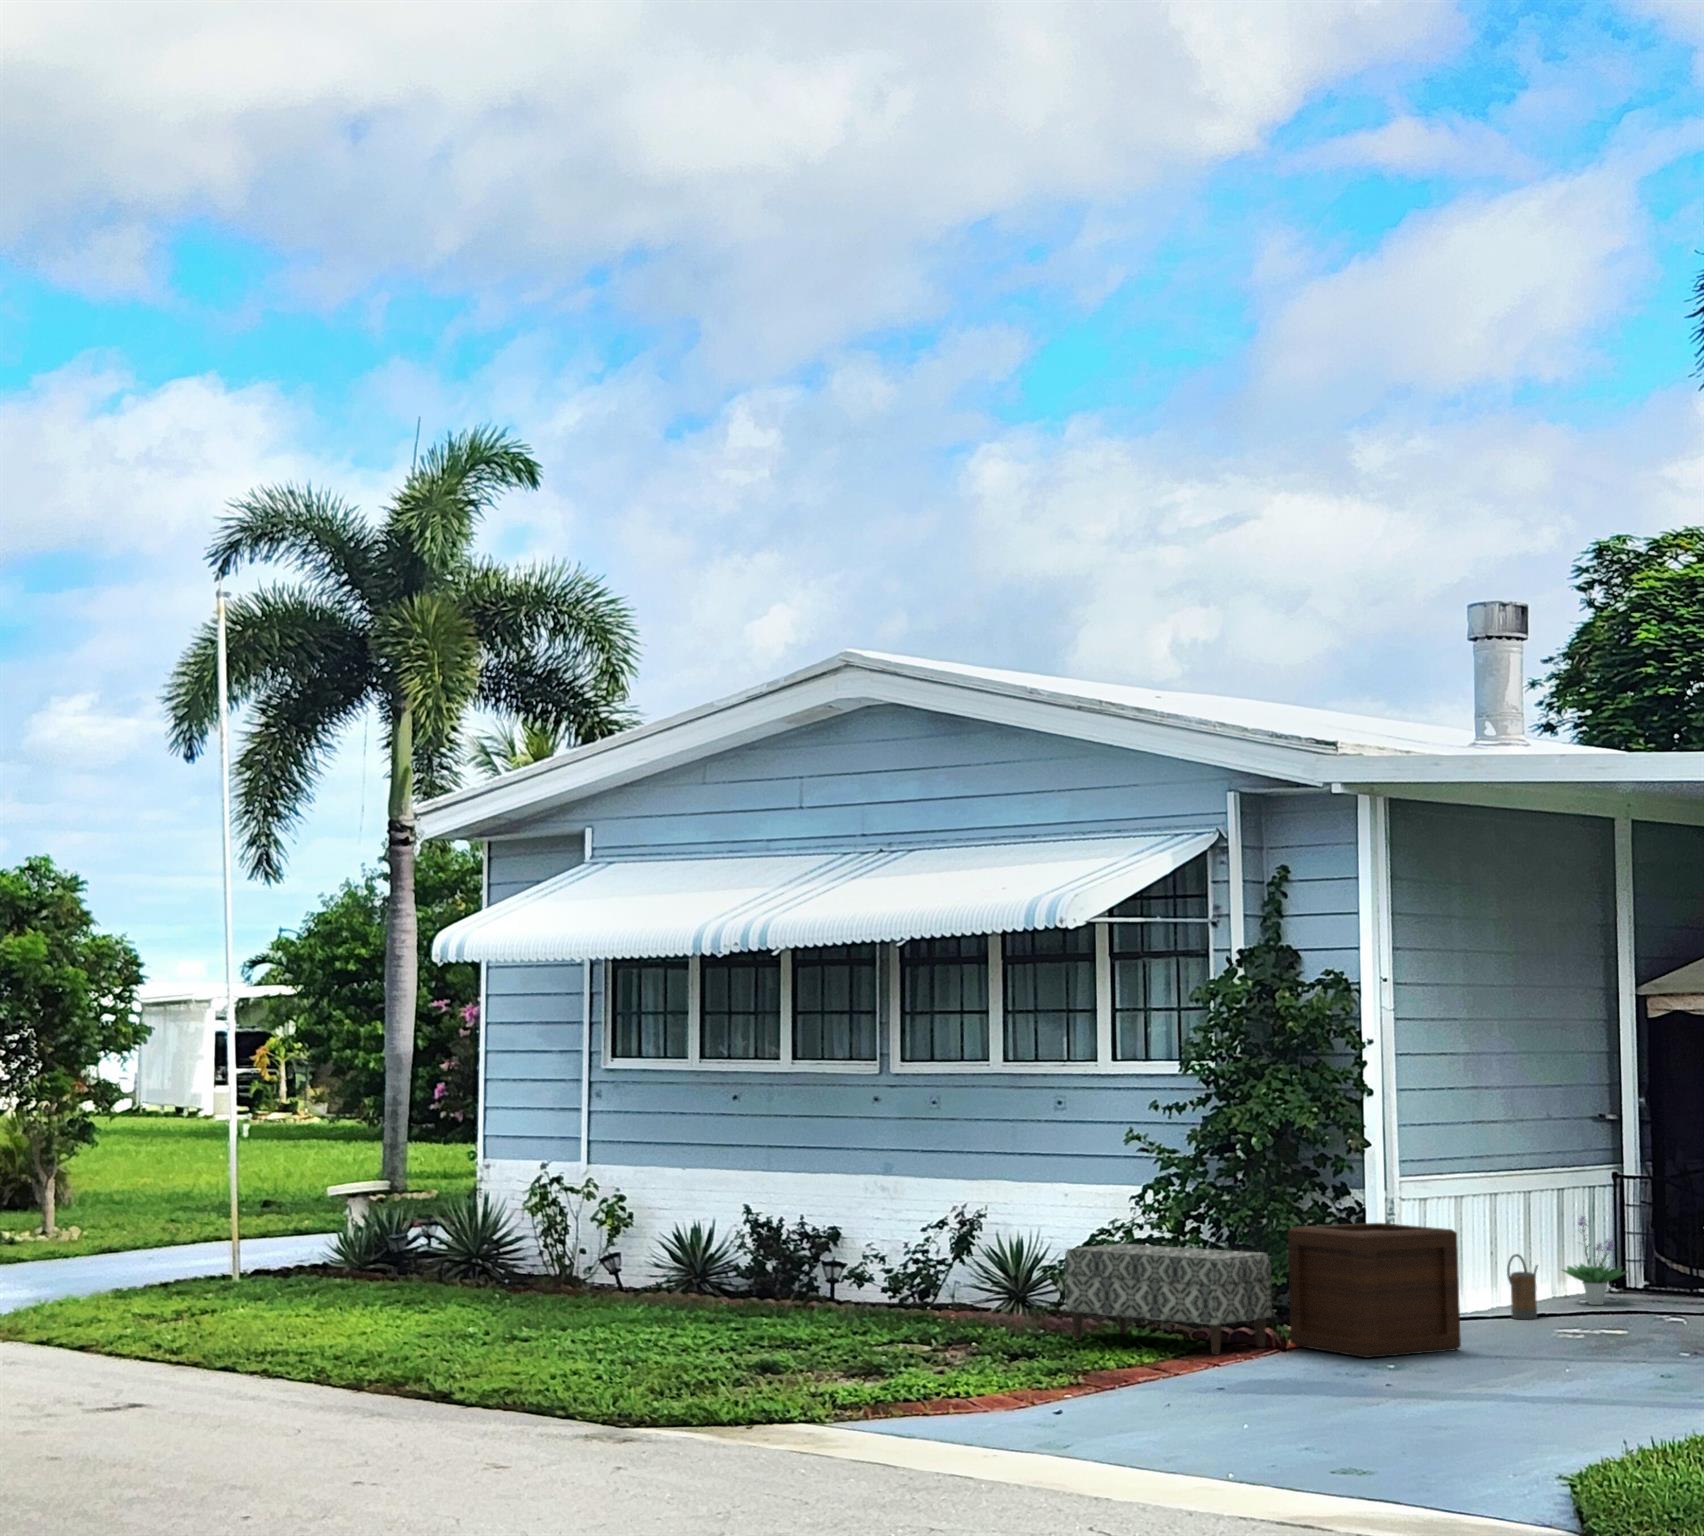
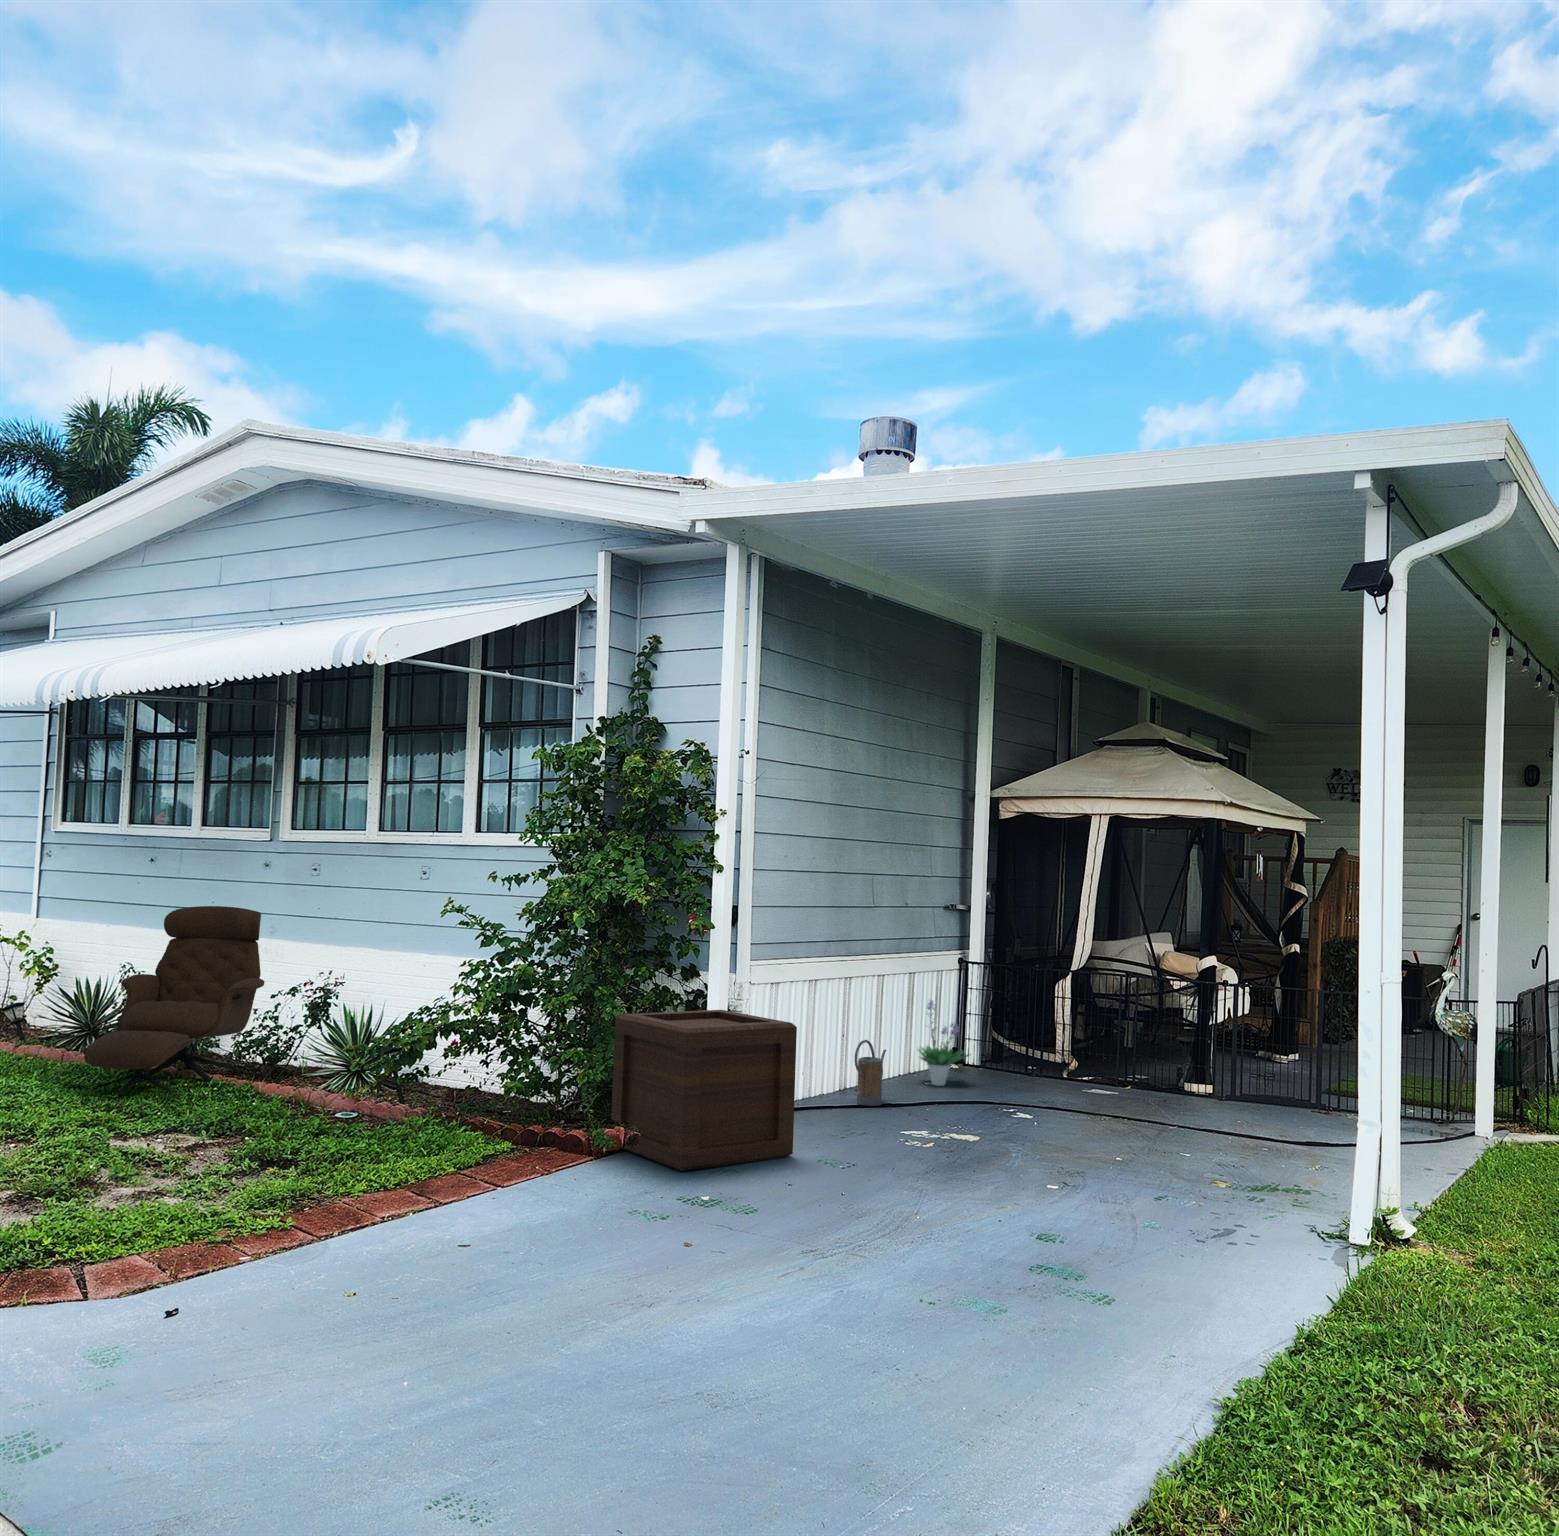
lounge chair: none [757,1144,890,1325] -> present [84,906,265,1095]
bench: present [1065,1243,1272,1355] -> none [375,1022,595,1160]

